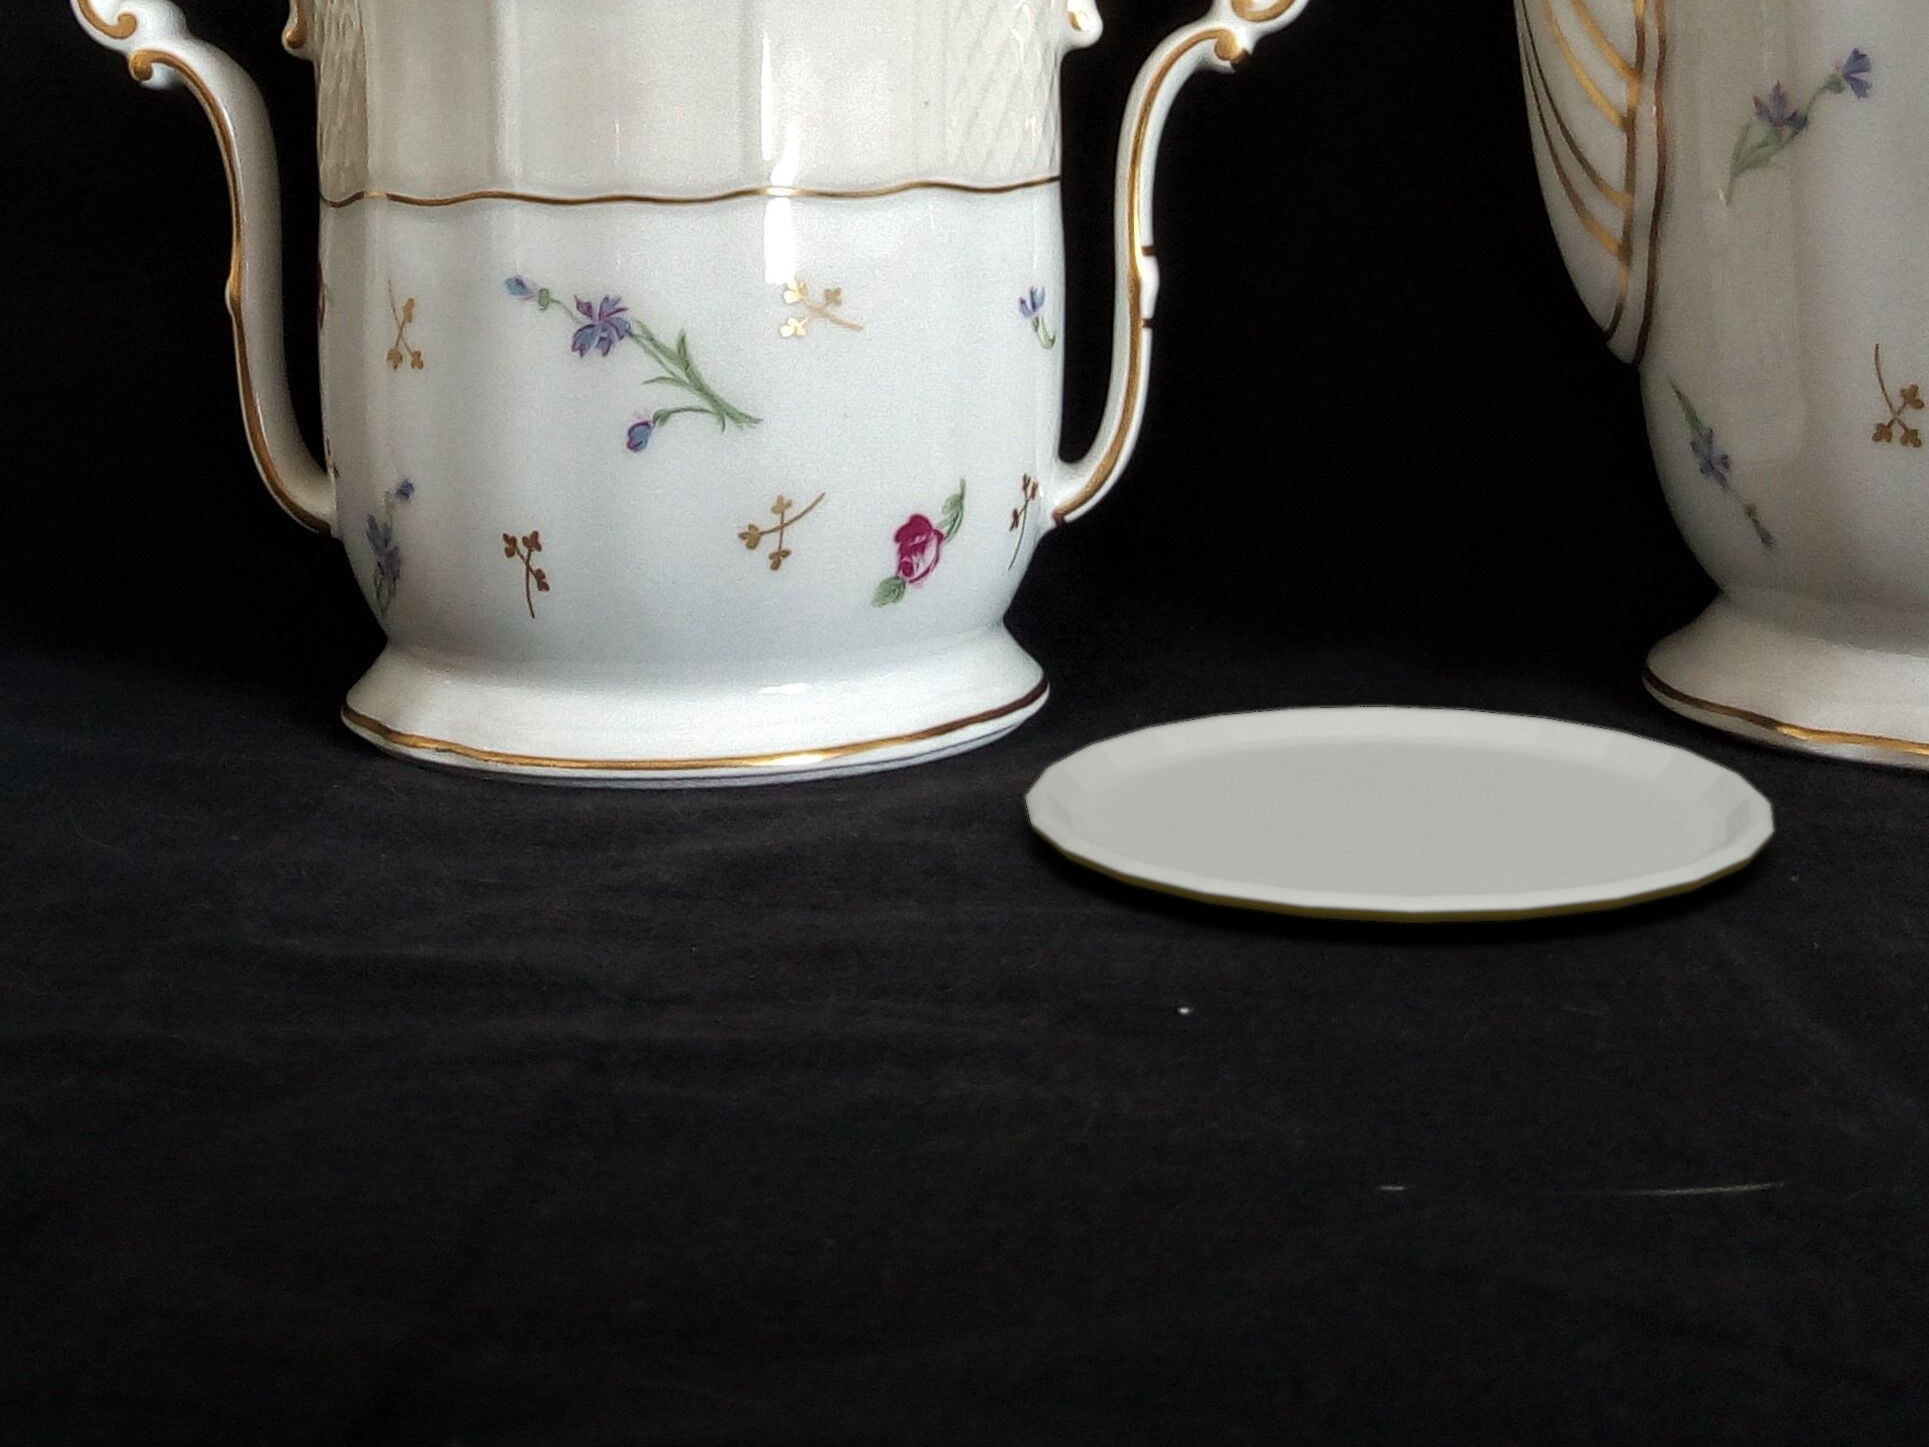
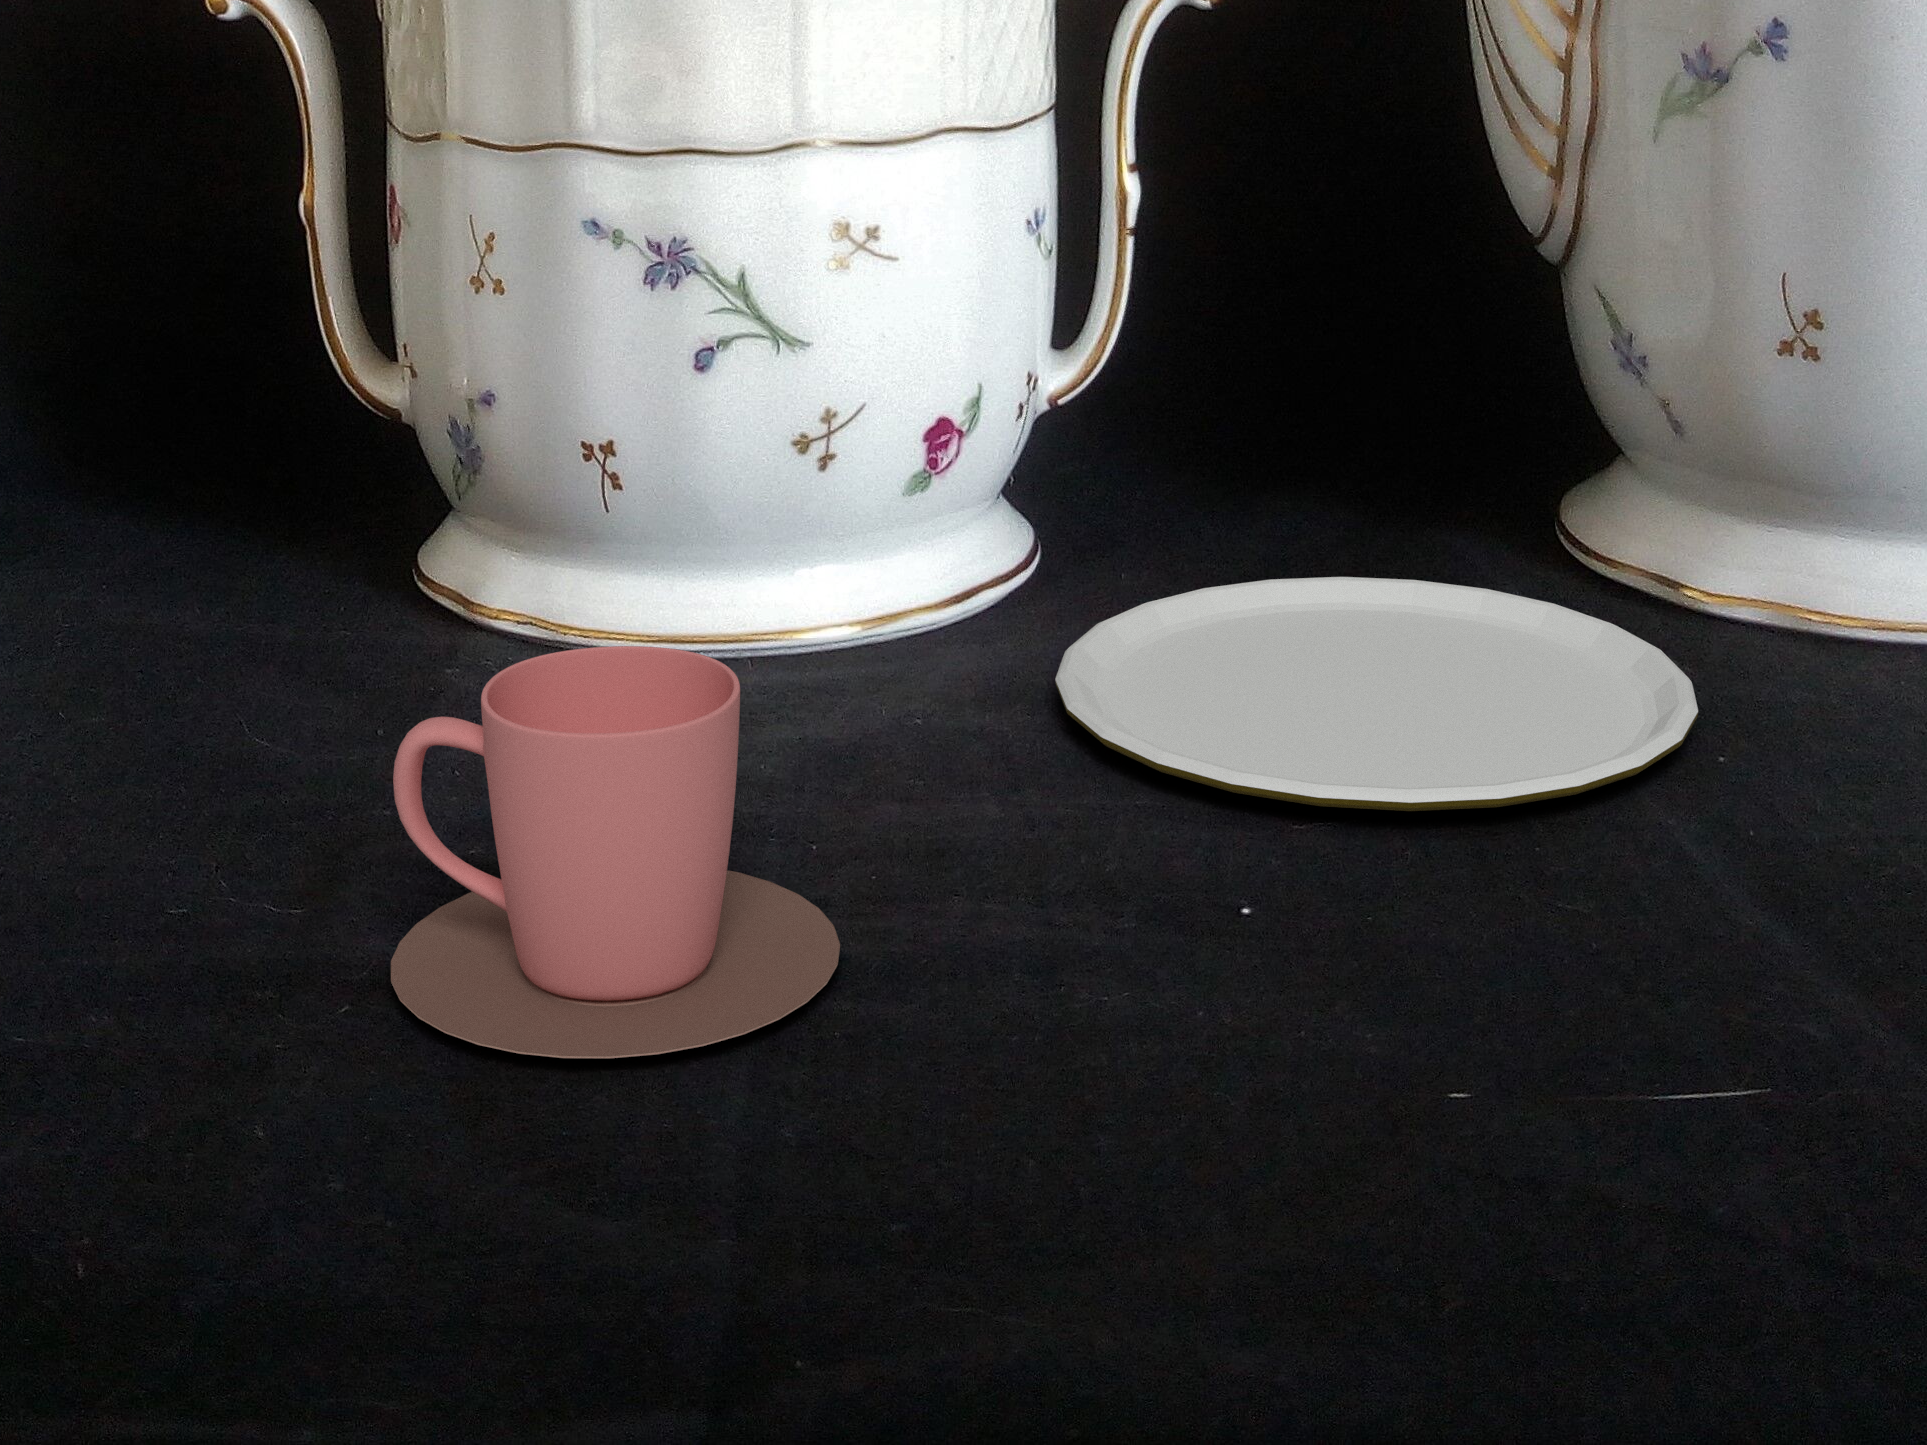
cup: none [164,686,703,1146] -> present [391,646,840,1058]

